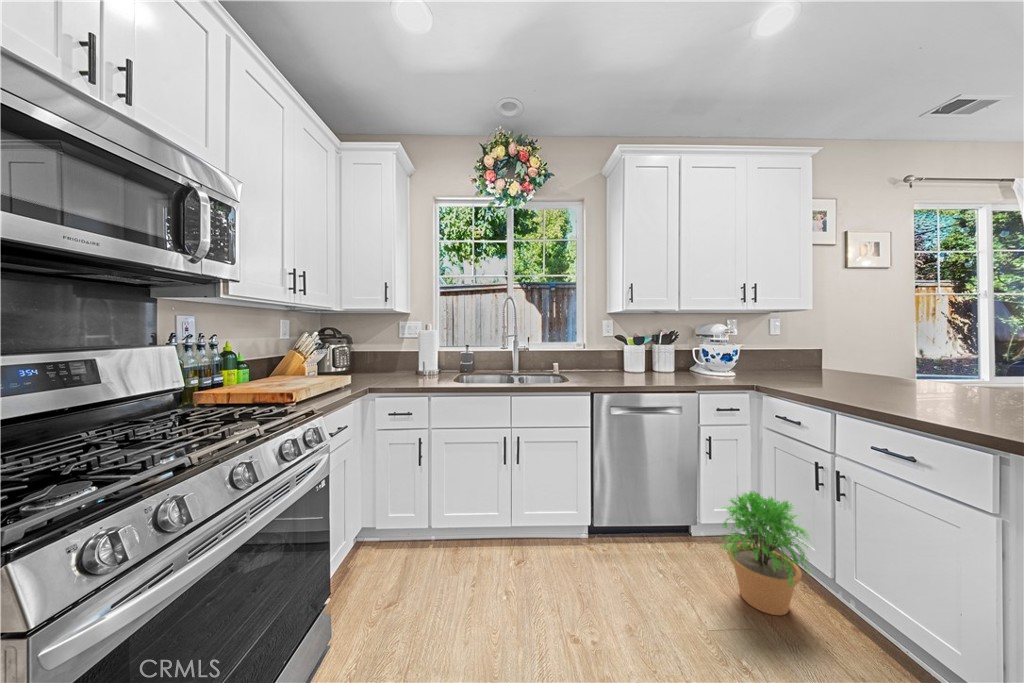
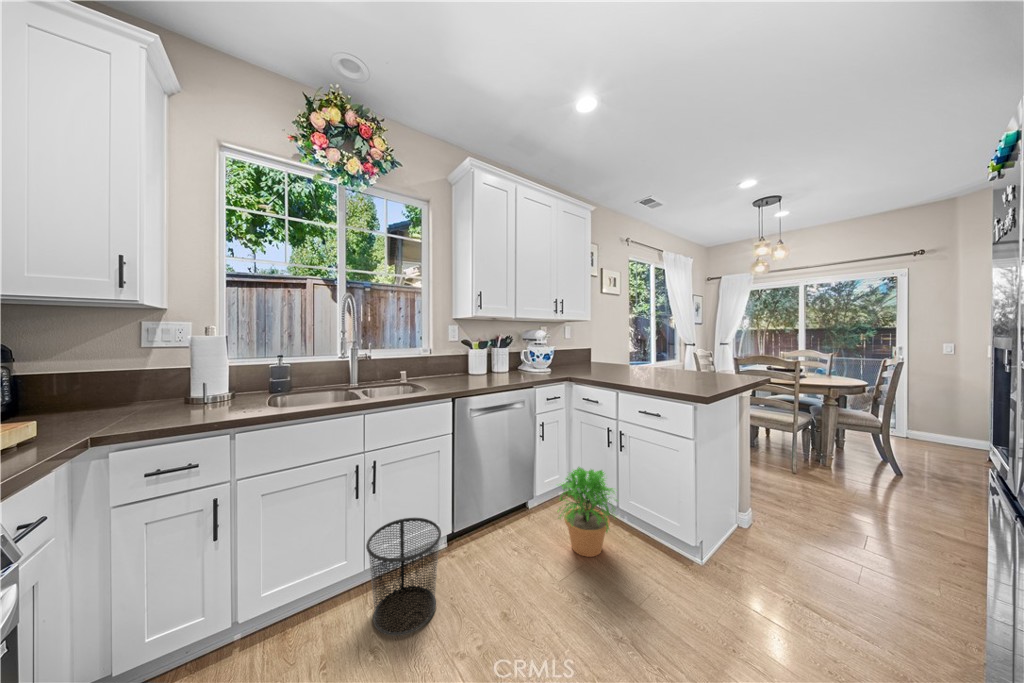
waste bin: none [500,493,566,598] -> present [366,518,441,636]

